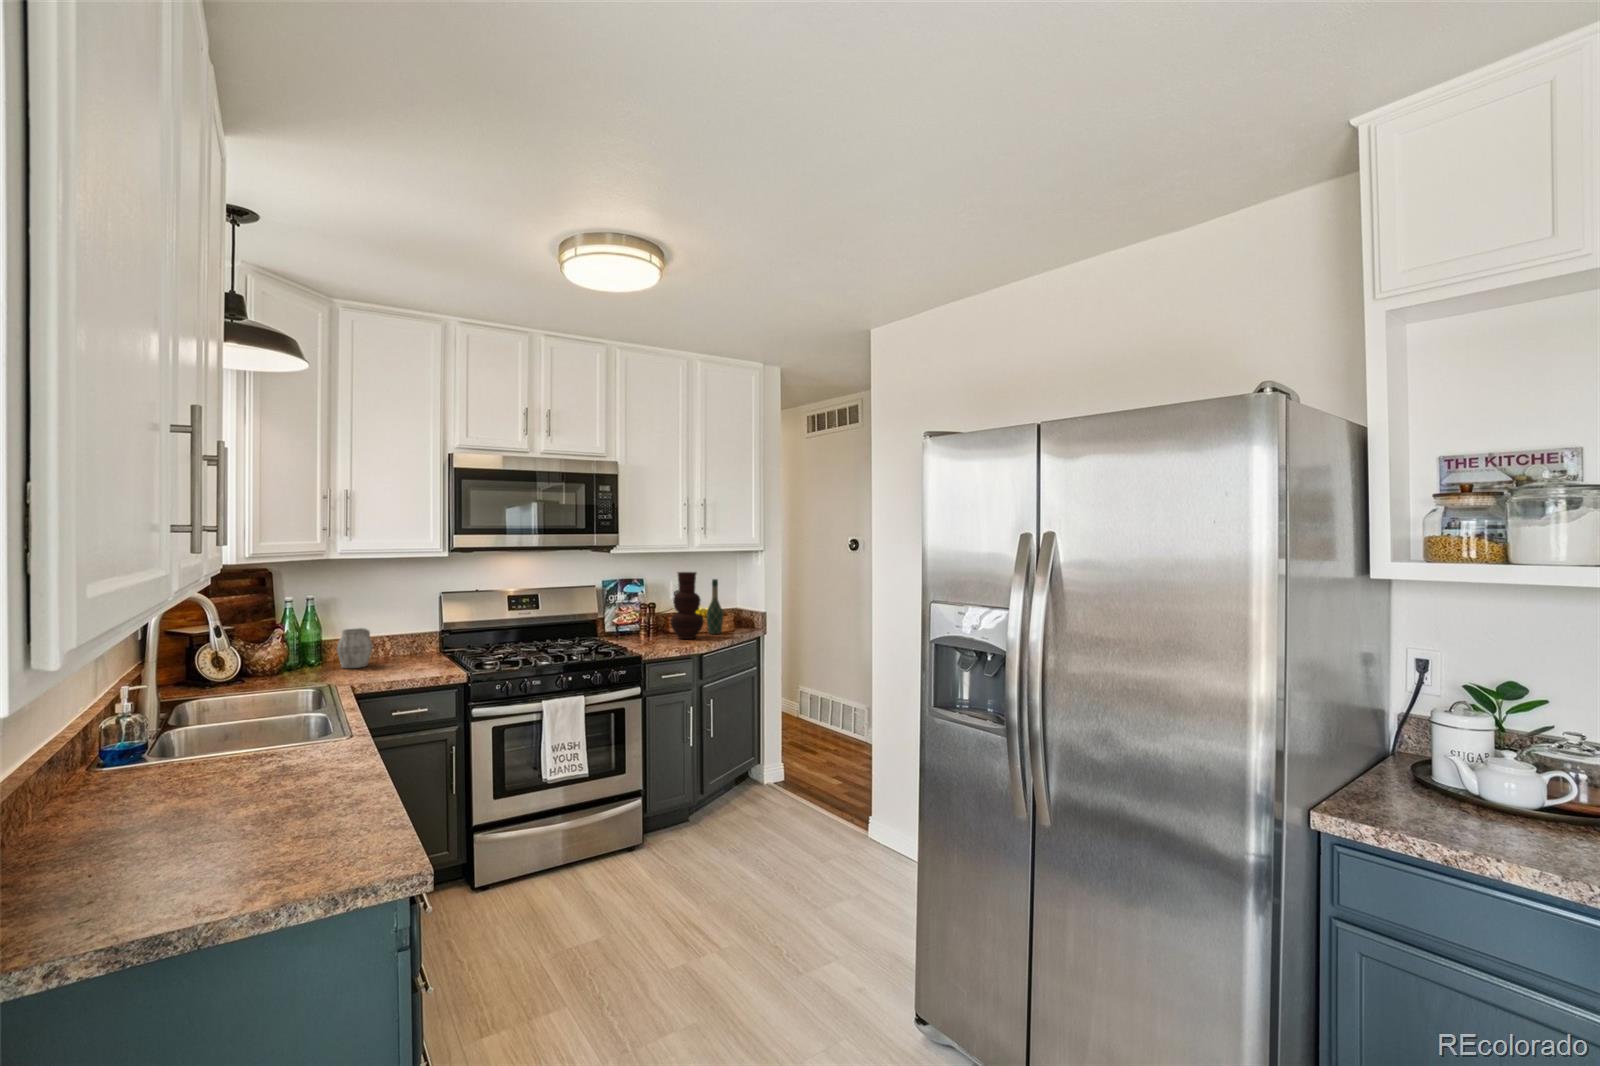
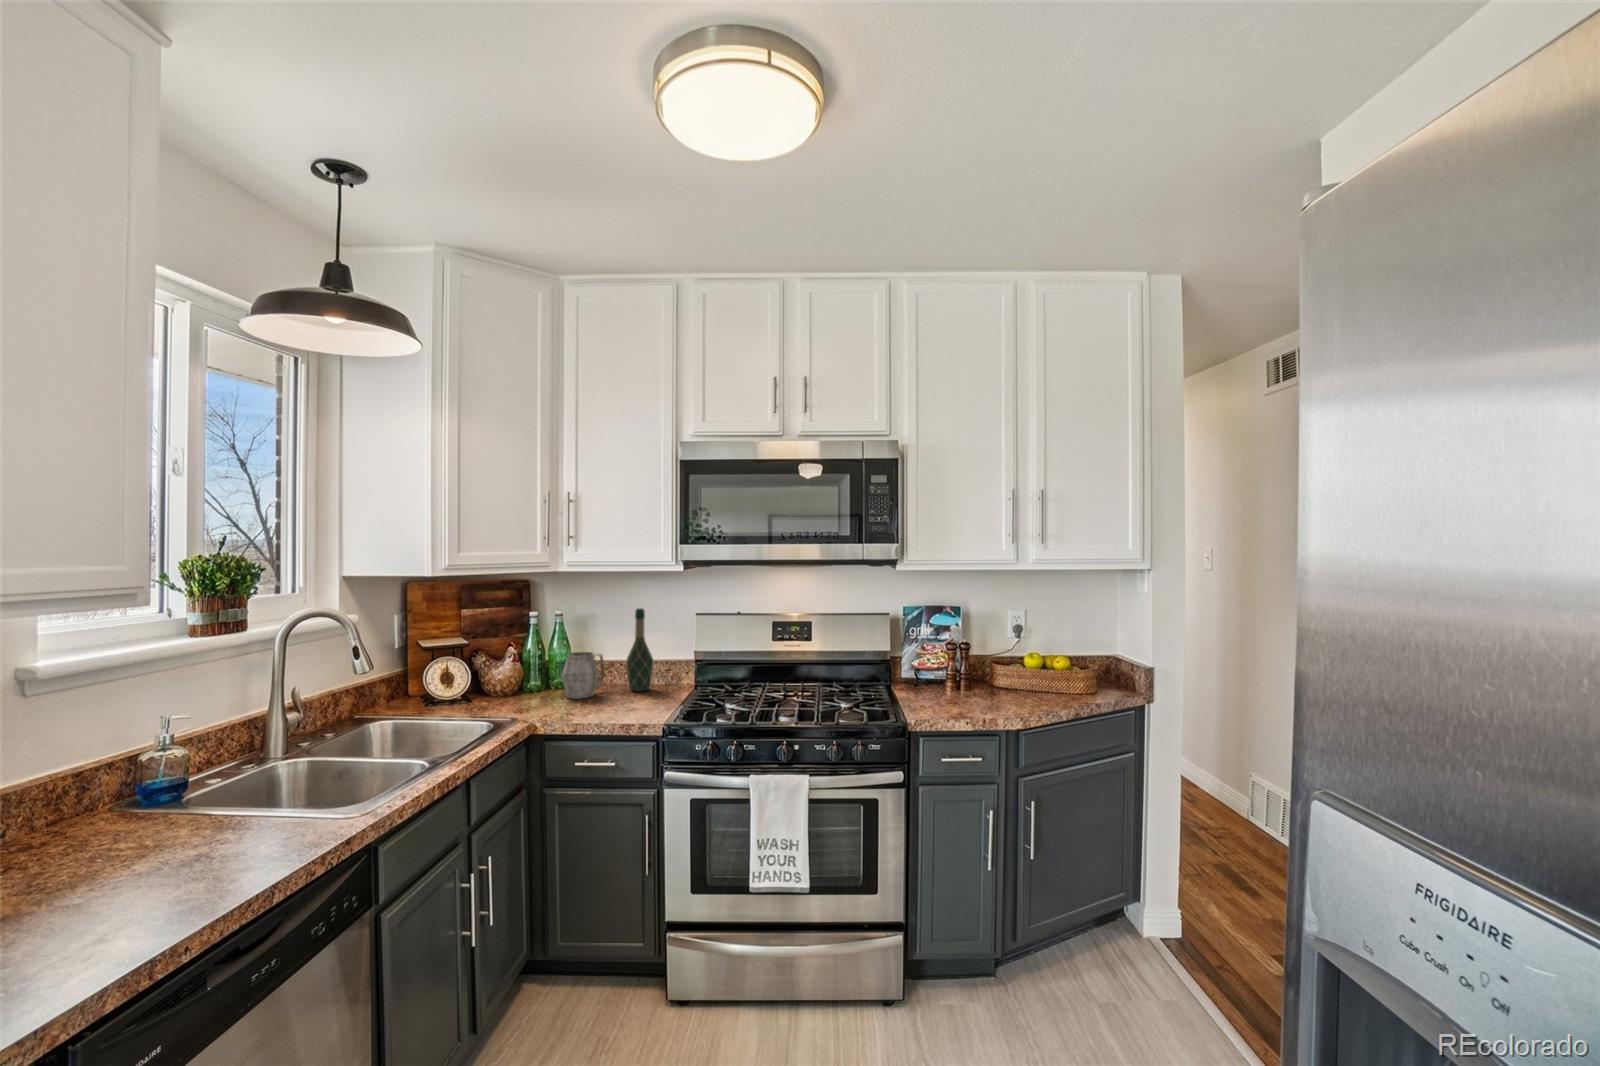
vase: present [670,572,704,639] -> none [982,600,1034,702]
wine bottle: present [706,579,724,634] -> present [627,608,653,691]

